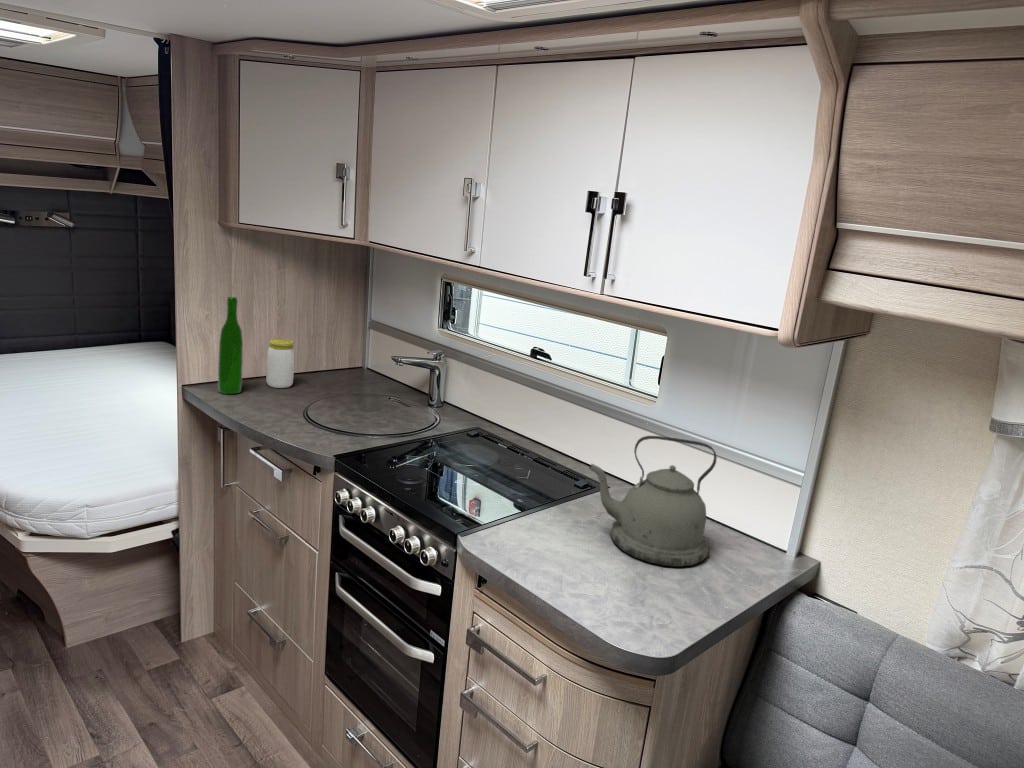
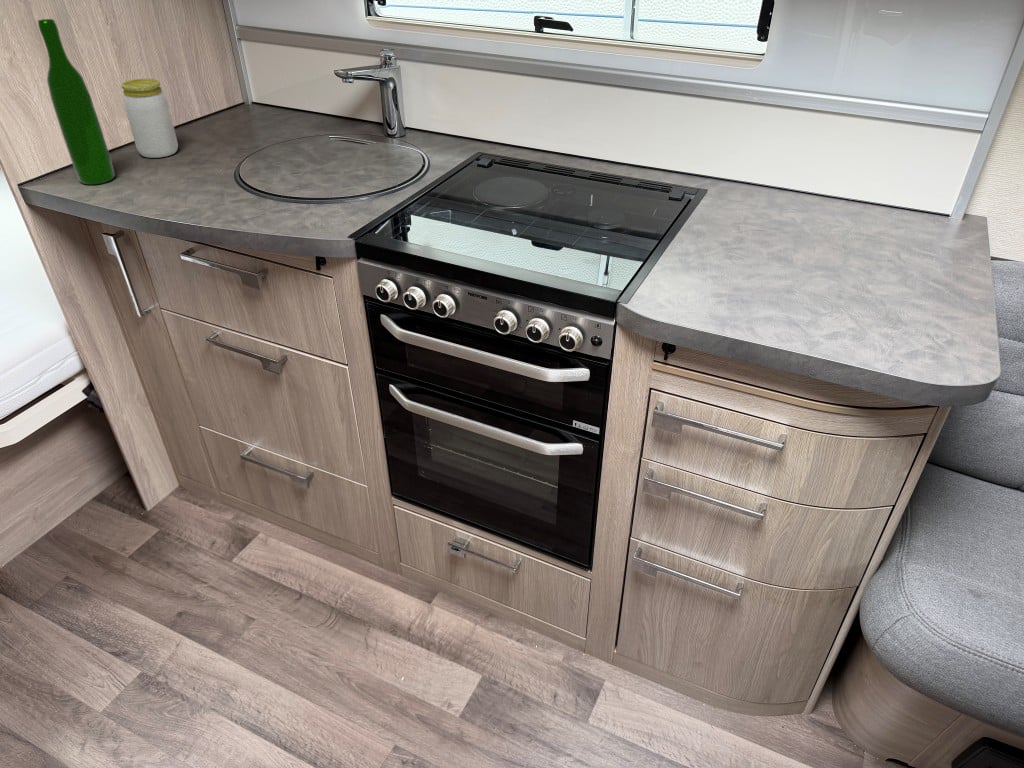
kettle: present [589,436,717,567] -> none [755,96,910,269]

